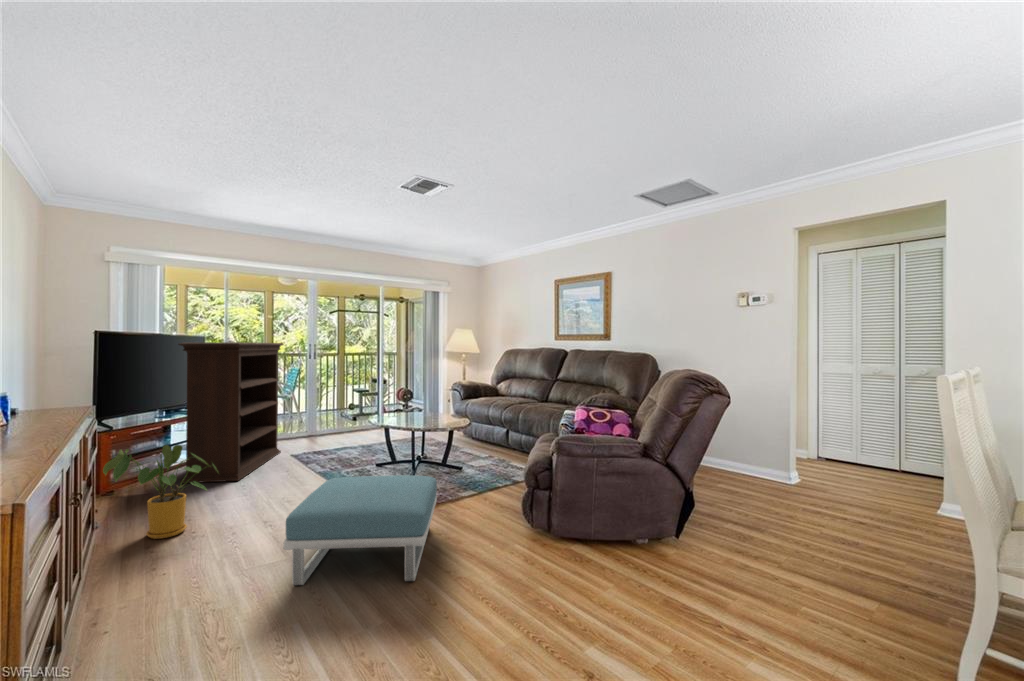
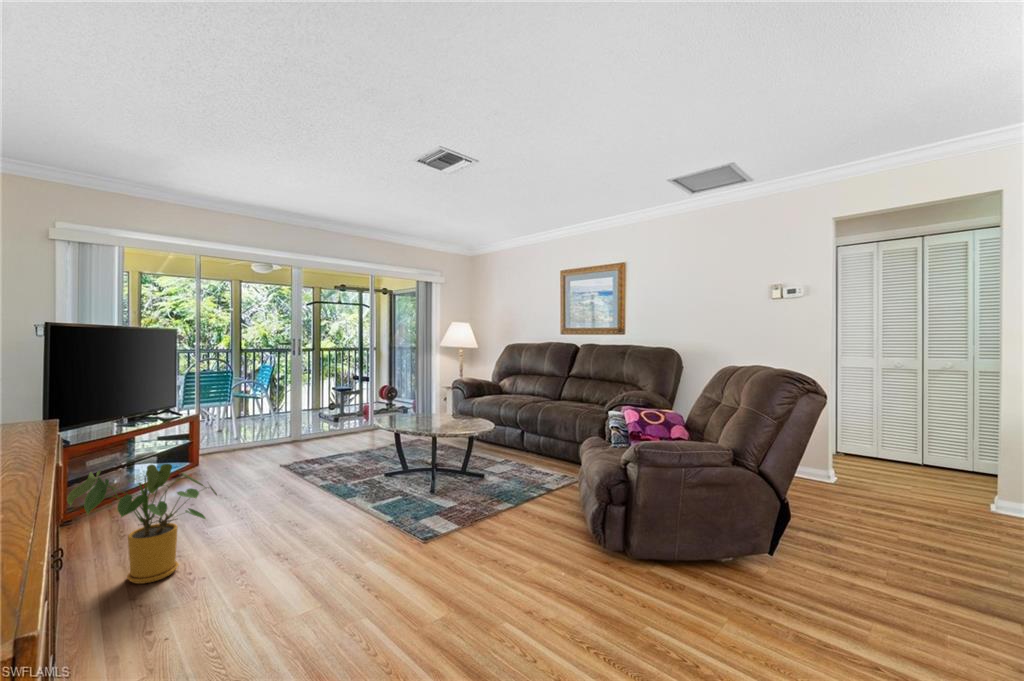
bookshelf: present [178,342,283,483] -> none [150,336,269,505]
footstool: present [284,475,437,585] -> none [329,492,505,643]

